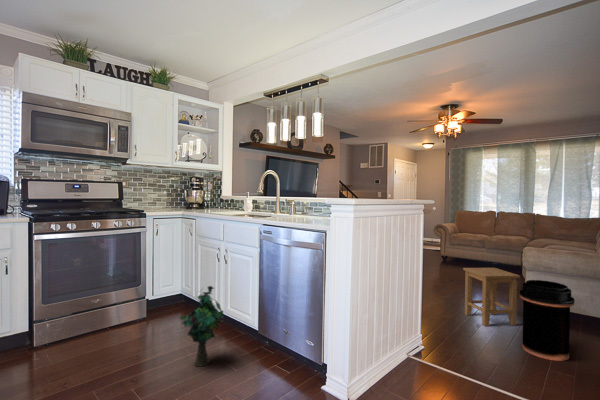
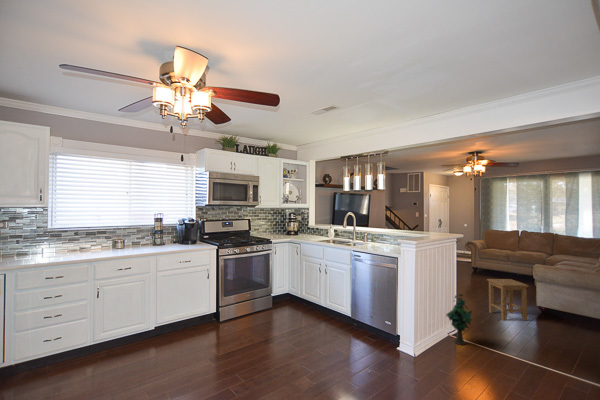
trash can: present [520,280,575,361] -> none [525,289,563,343]
decorative plant: present [180,286,224,367] -> present [446,294,472,345]

